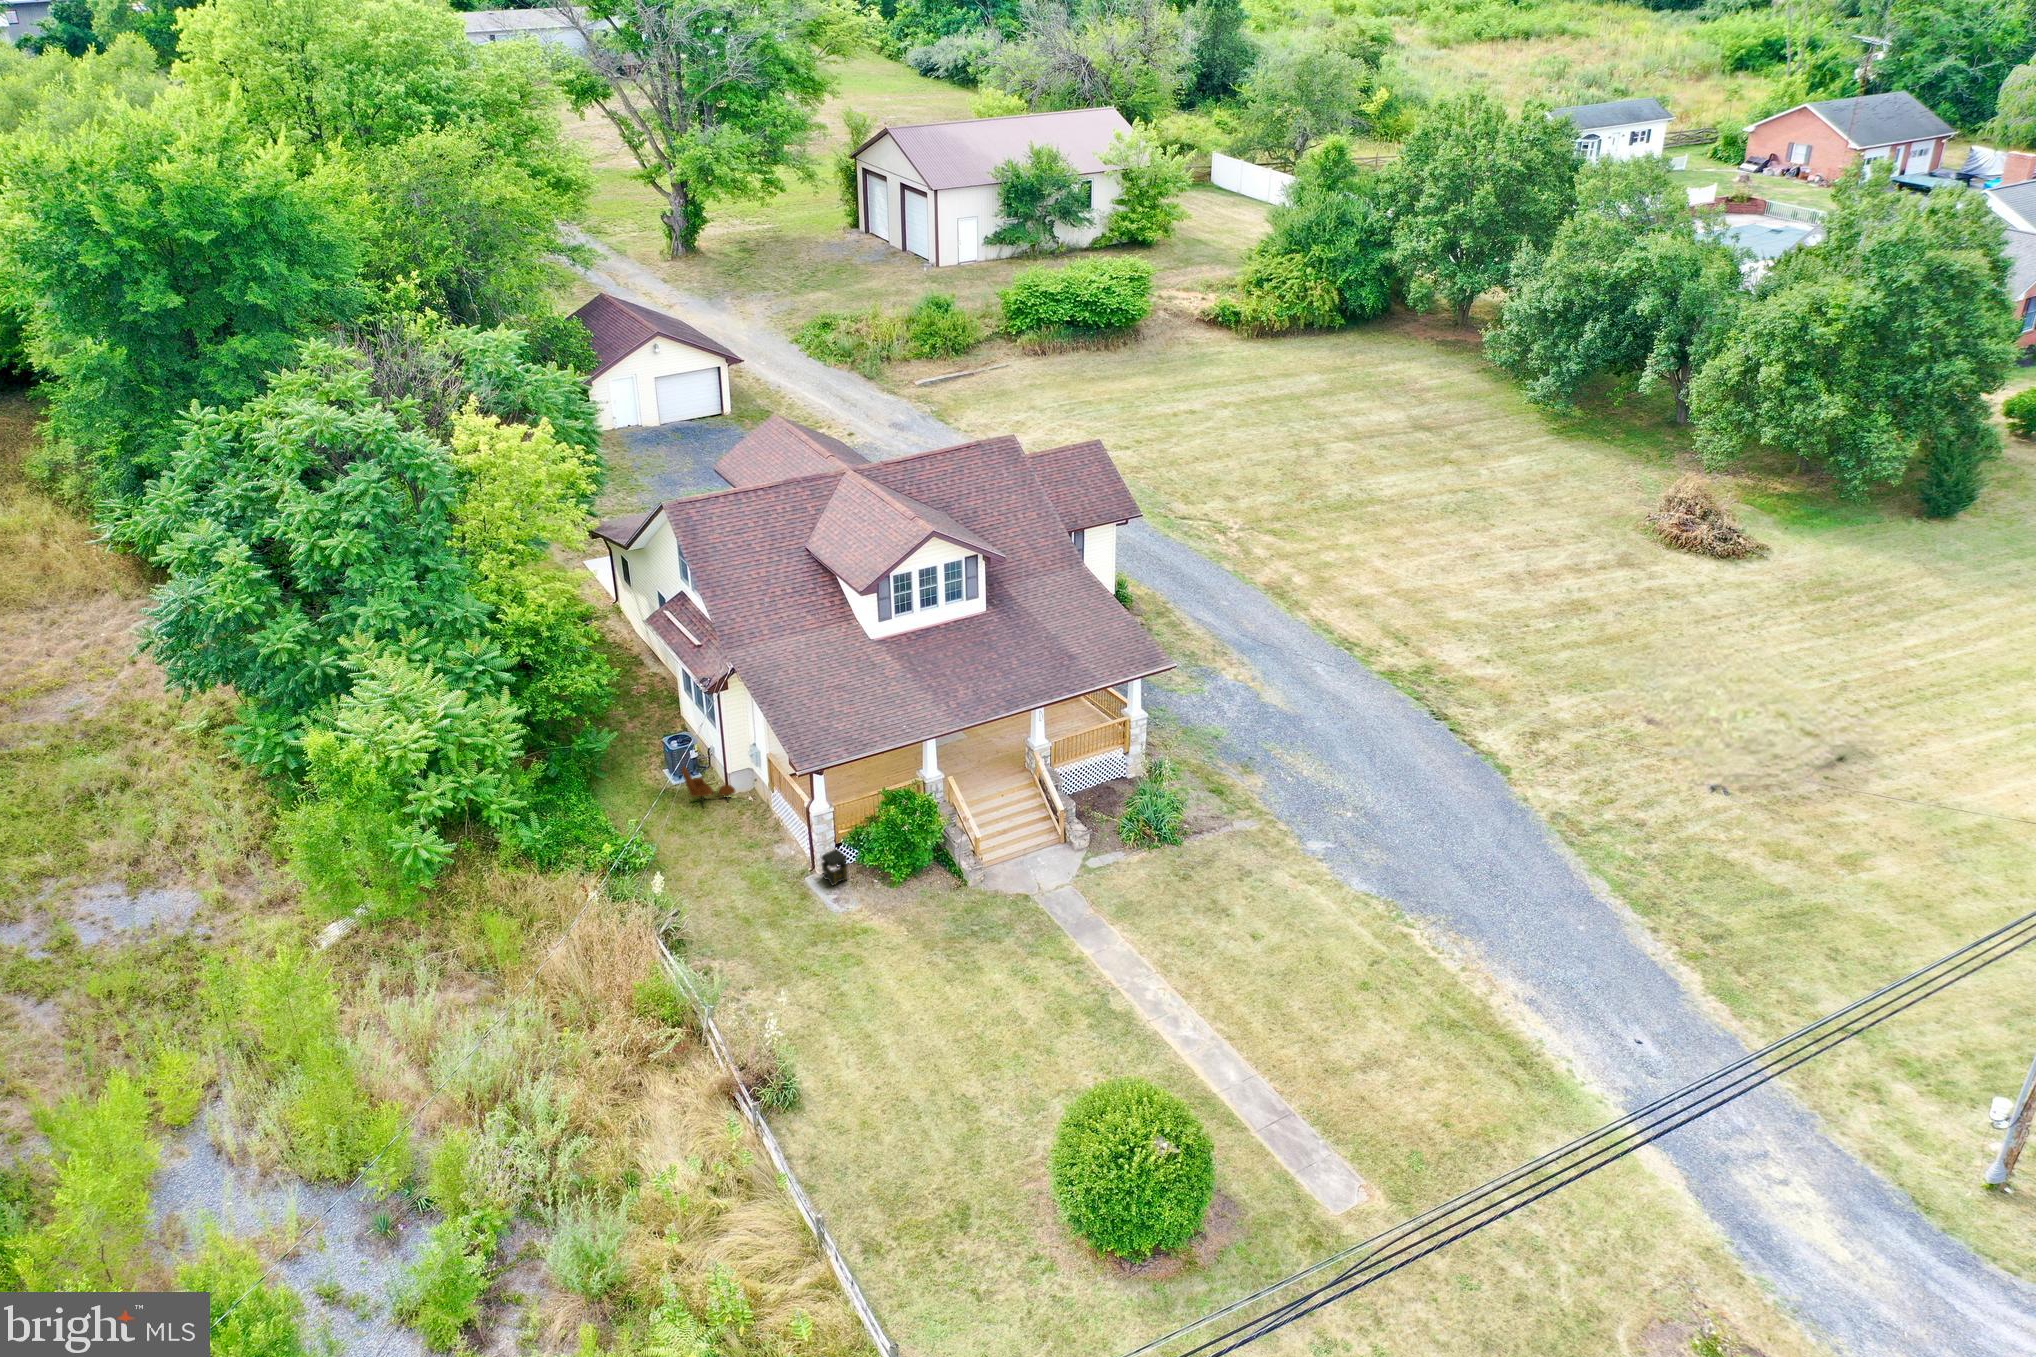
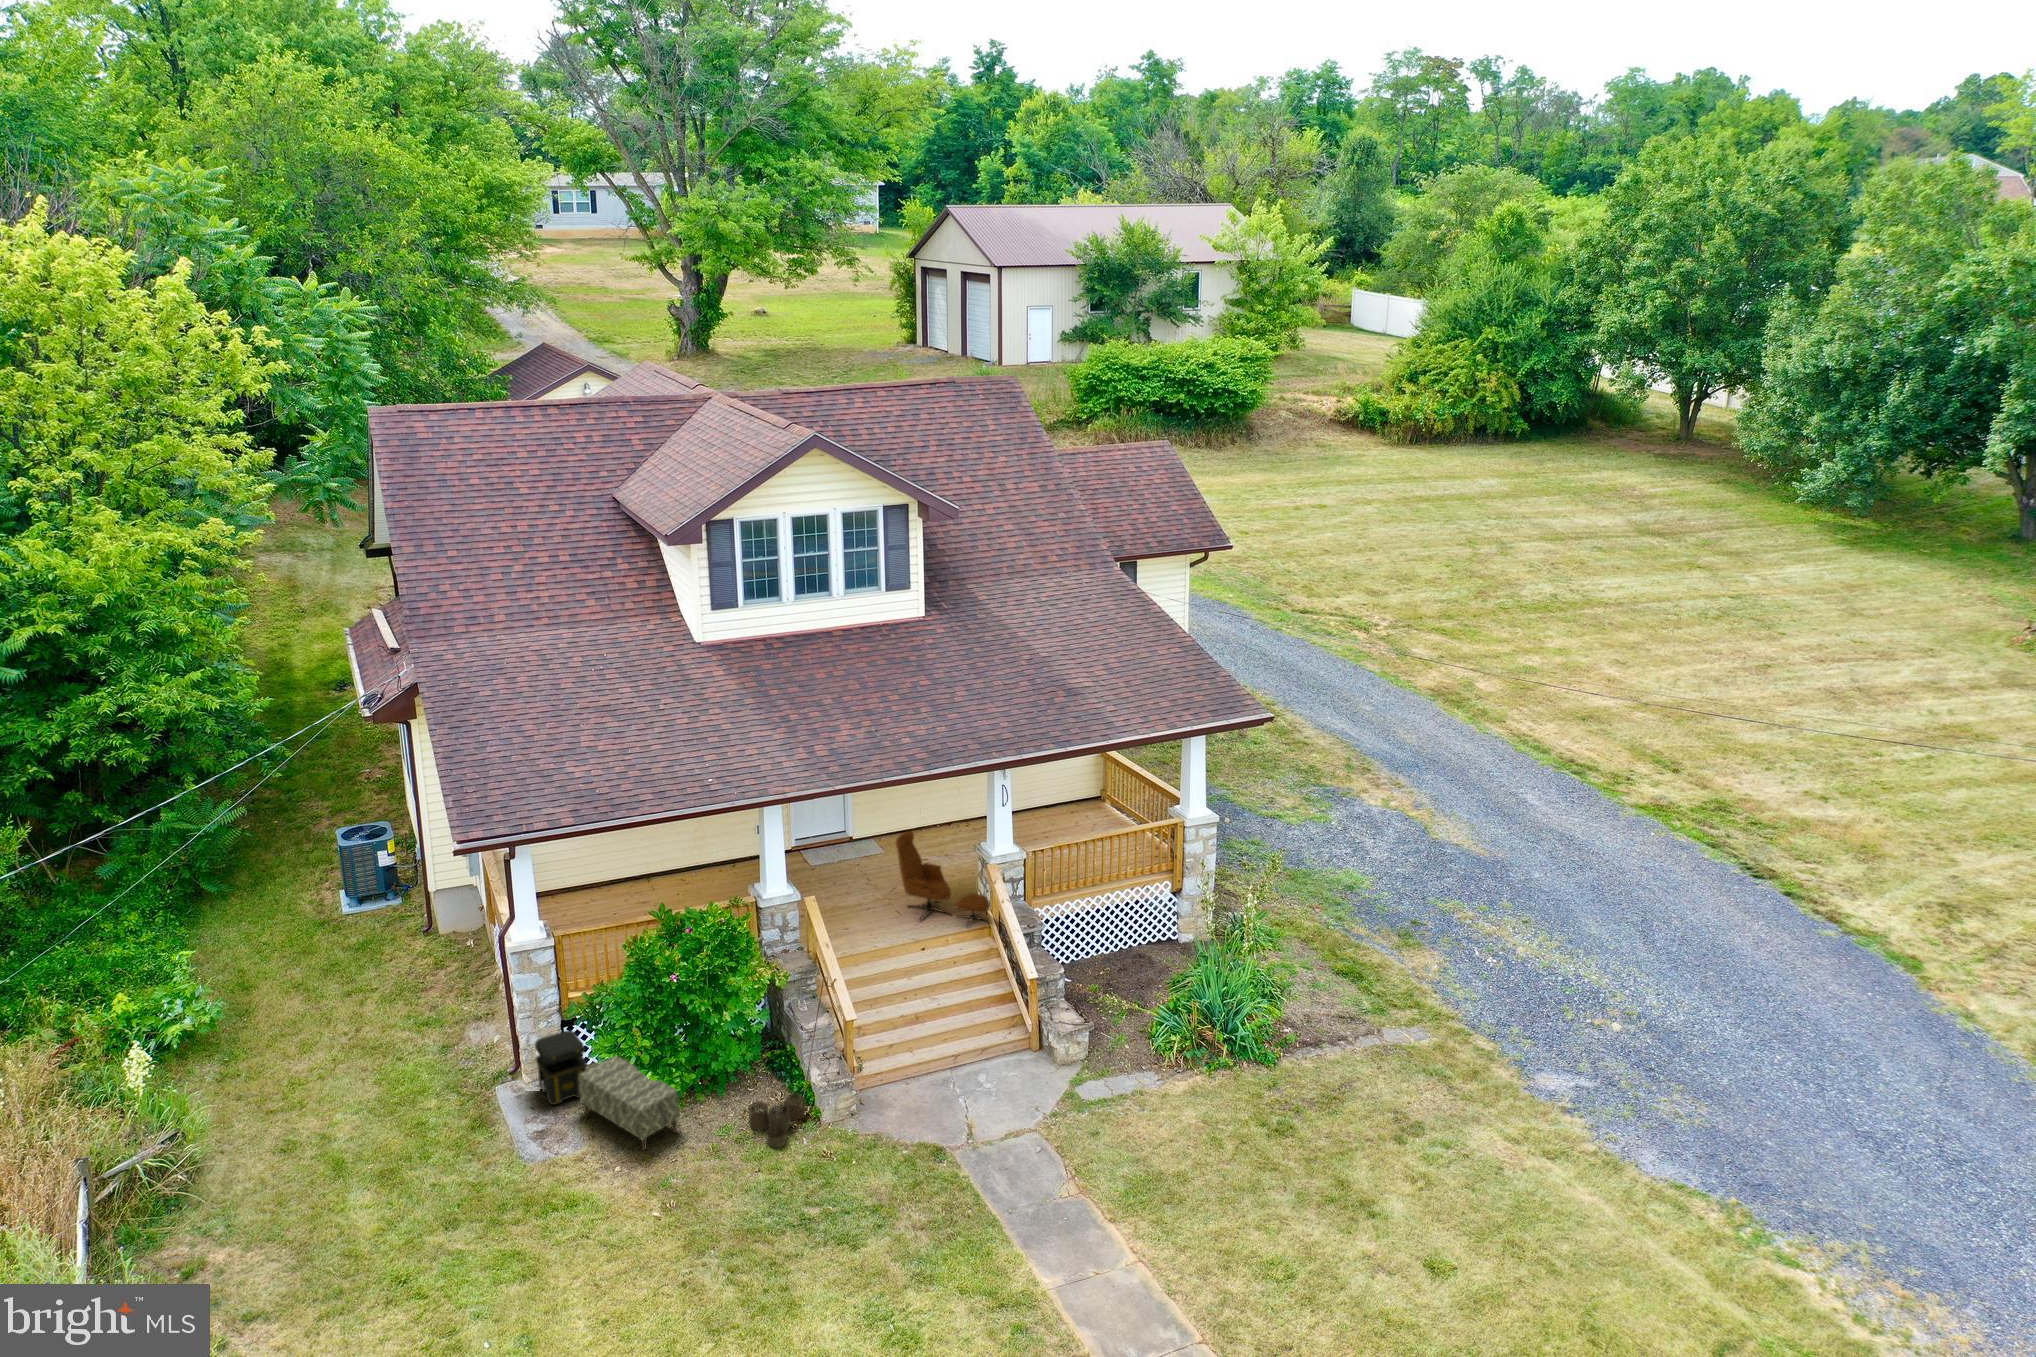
lounge chair: present [682,766,735,803] -> present [896,831,990,922]
bench: none [848,861,900,905] -> present [578,1056,680,1150]
woven basket: none [932,873,958,900] -> present [749,1093,806,1147]

